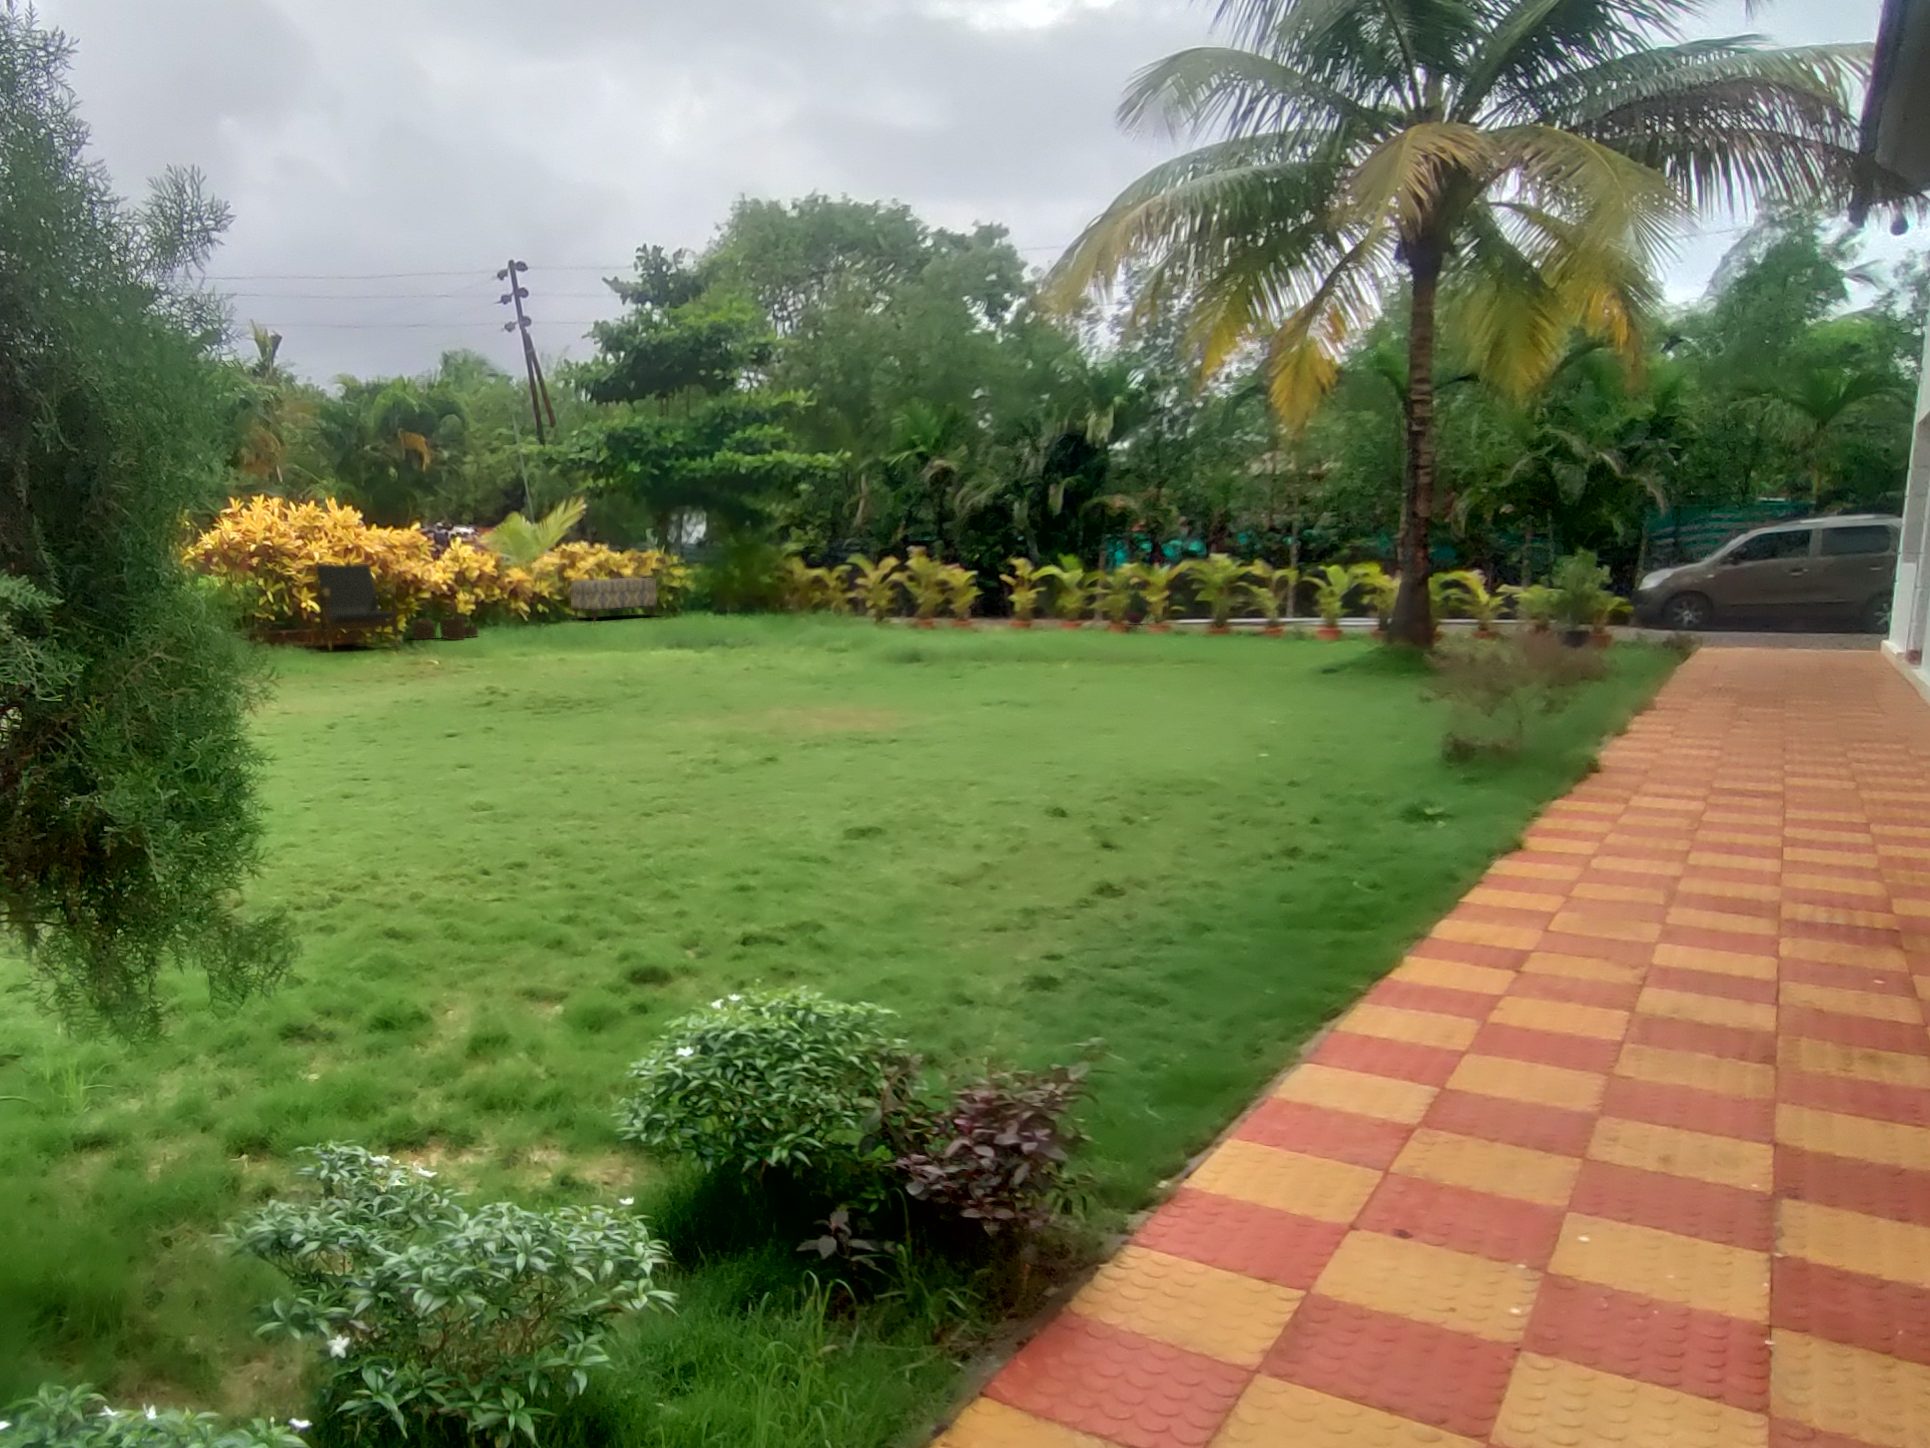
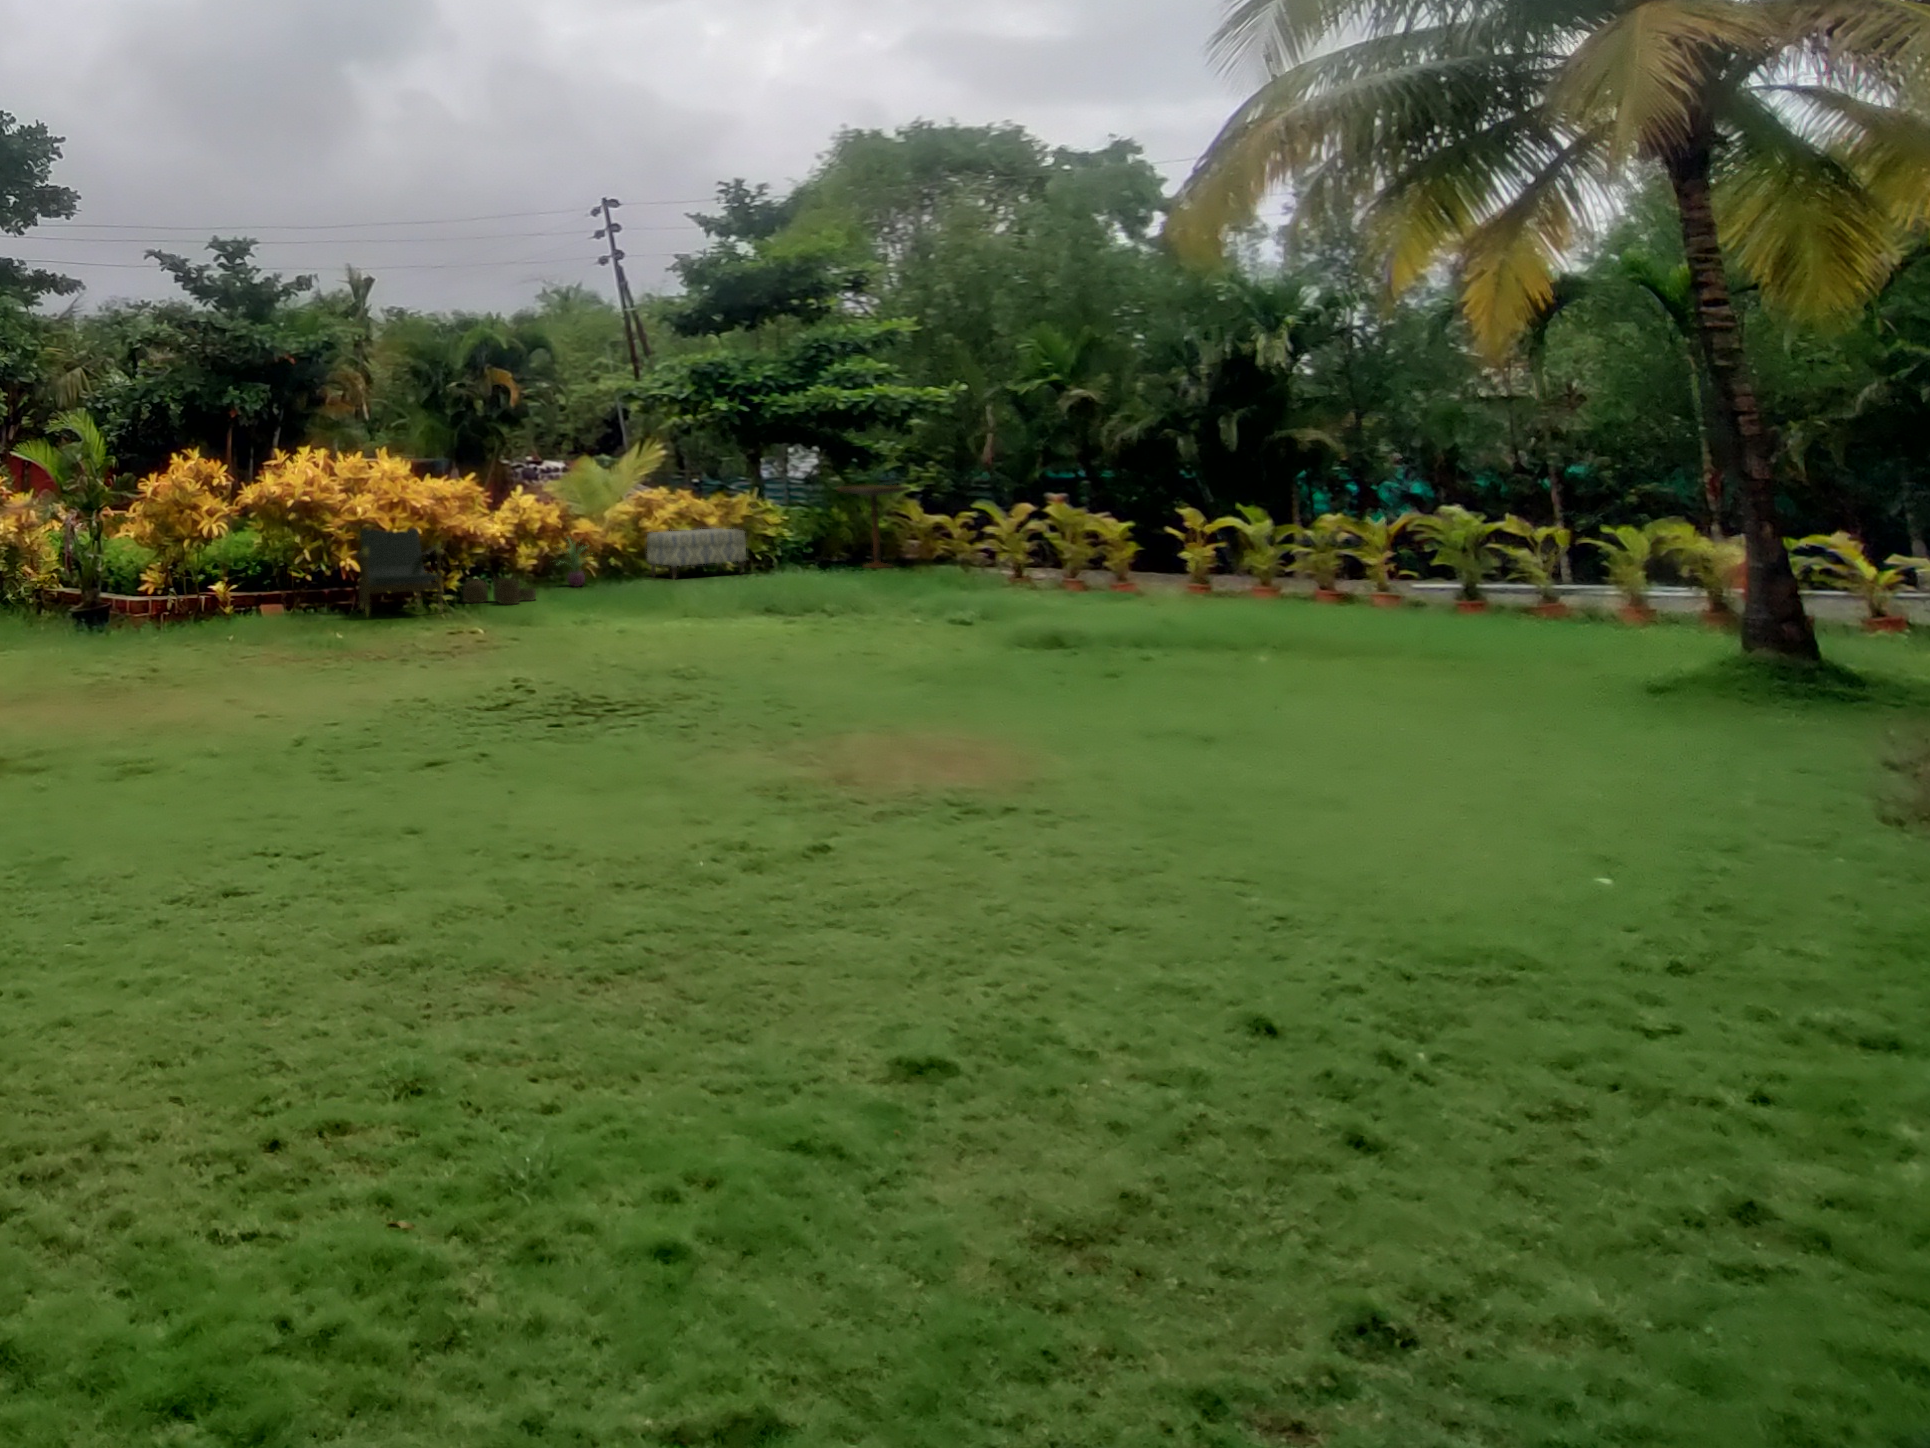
pedestal table: none [734,541,798,612] -> present [836,485,910,568]
decorative plant: present [1127,584,1143,625] -> present [559,536,585,587]

